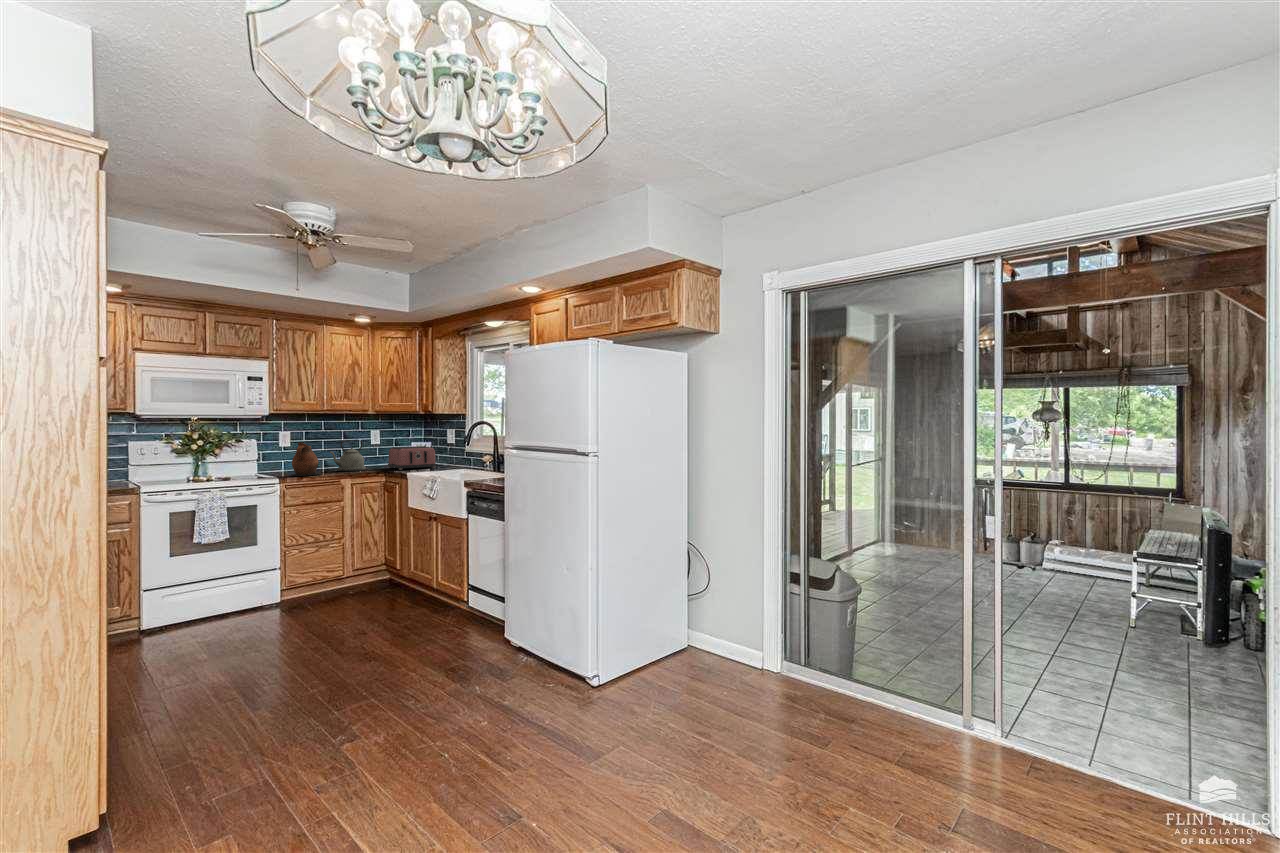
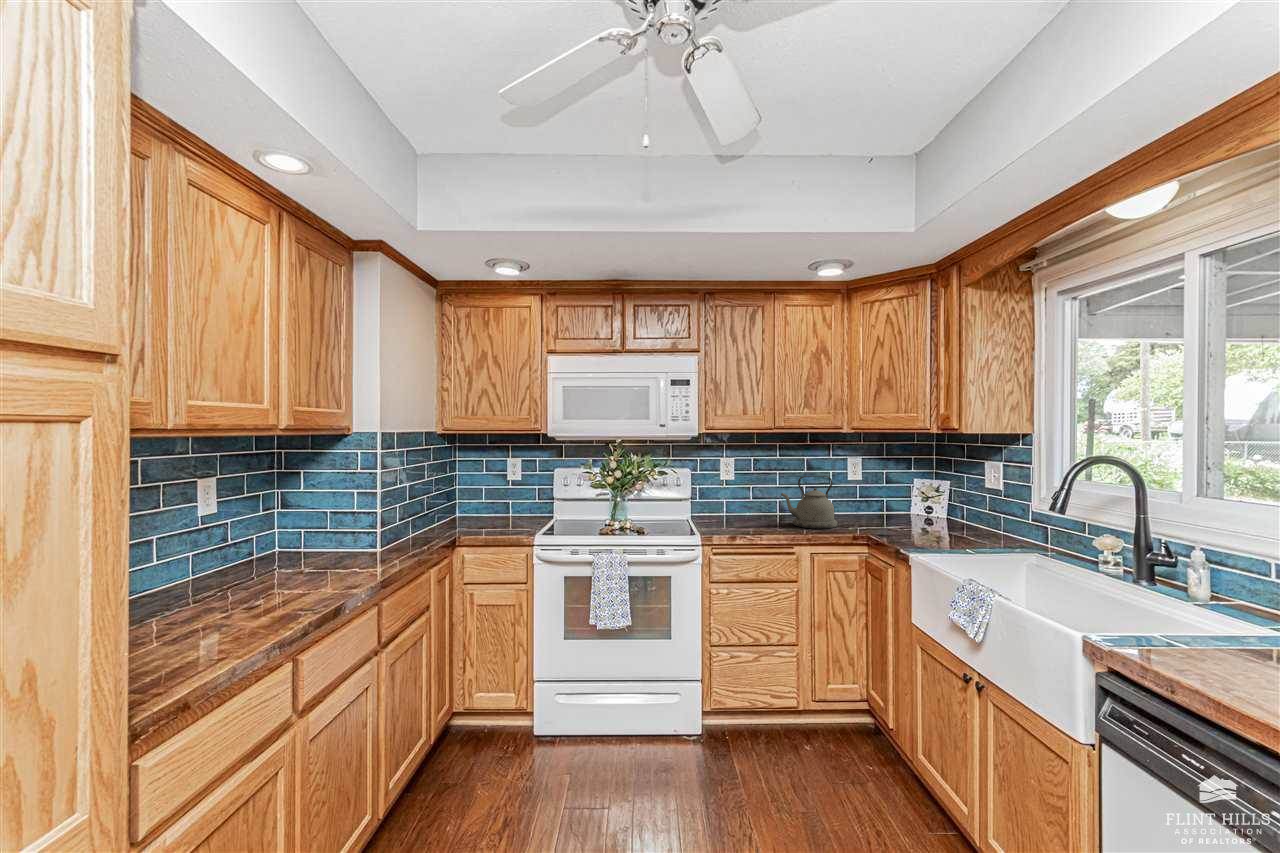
ceramic pitcher: present [291,443,322,476] -> none [721,480,769,533]
toaster: present [388,446,436,470] -> none [874,491,966,538]

